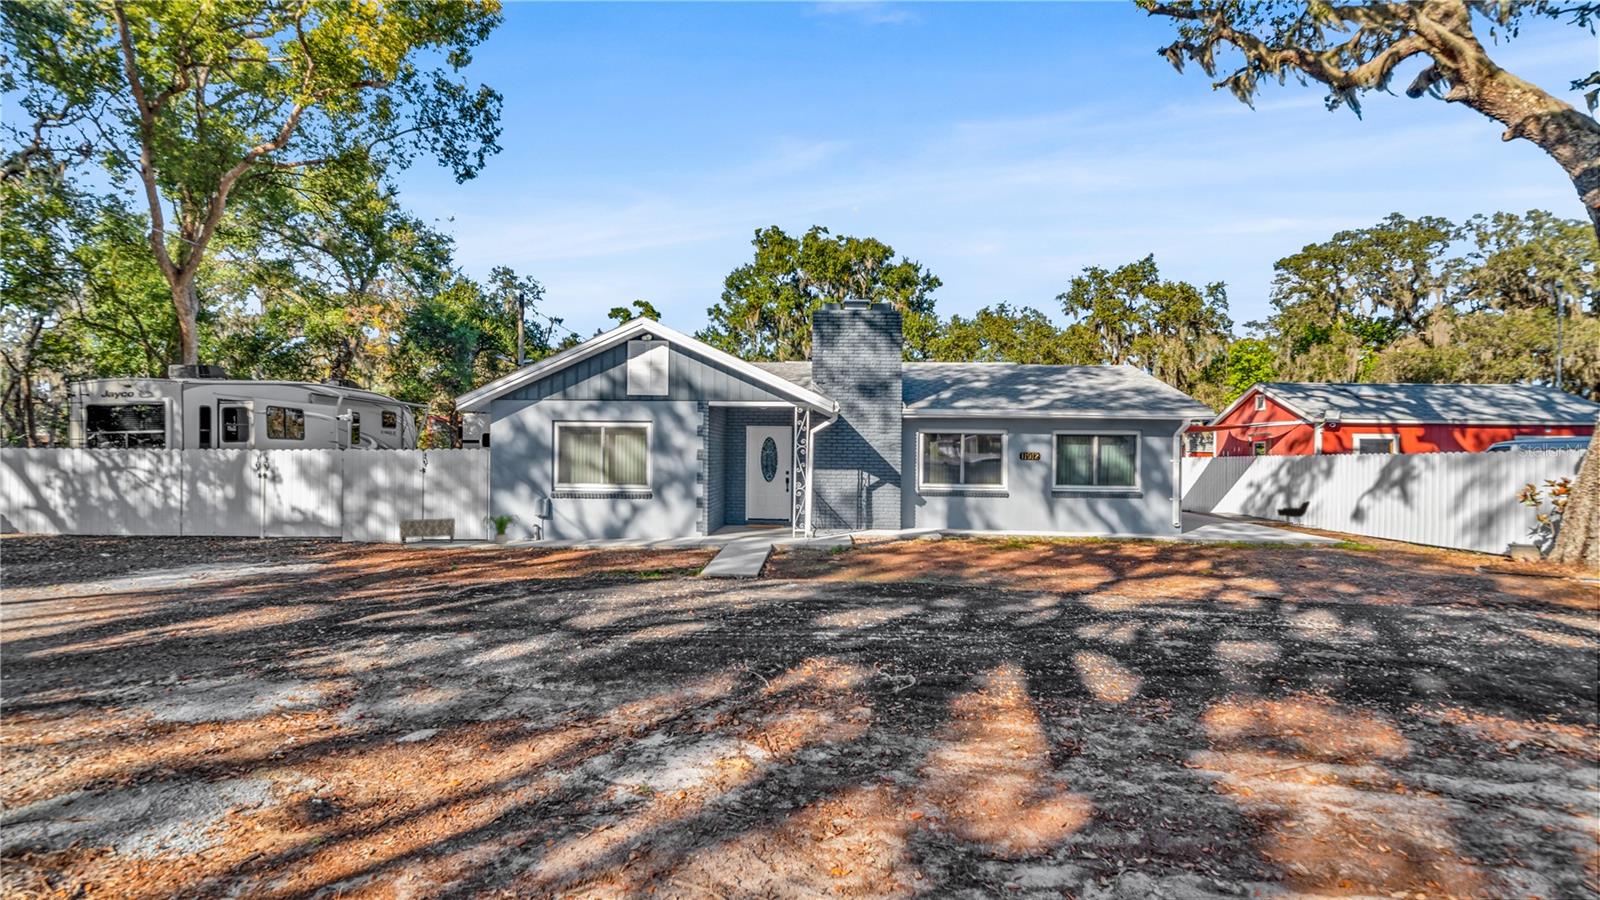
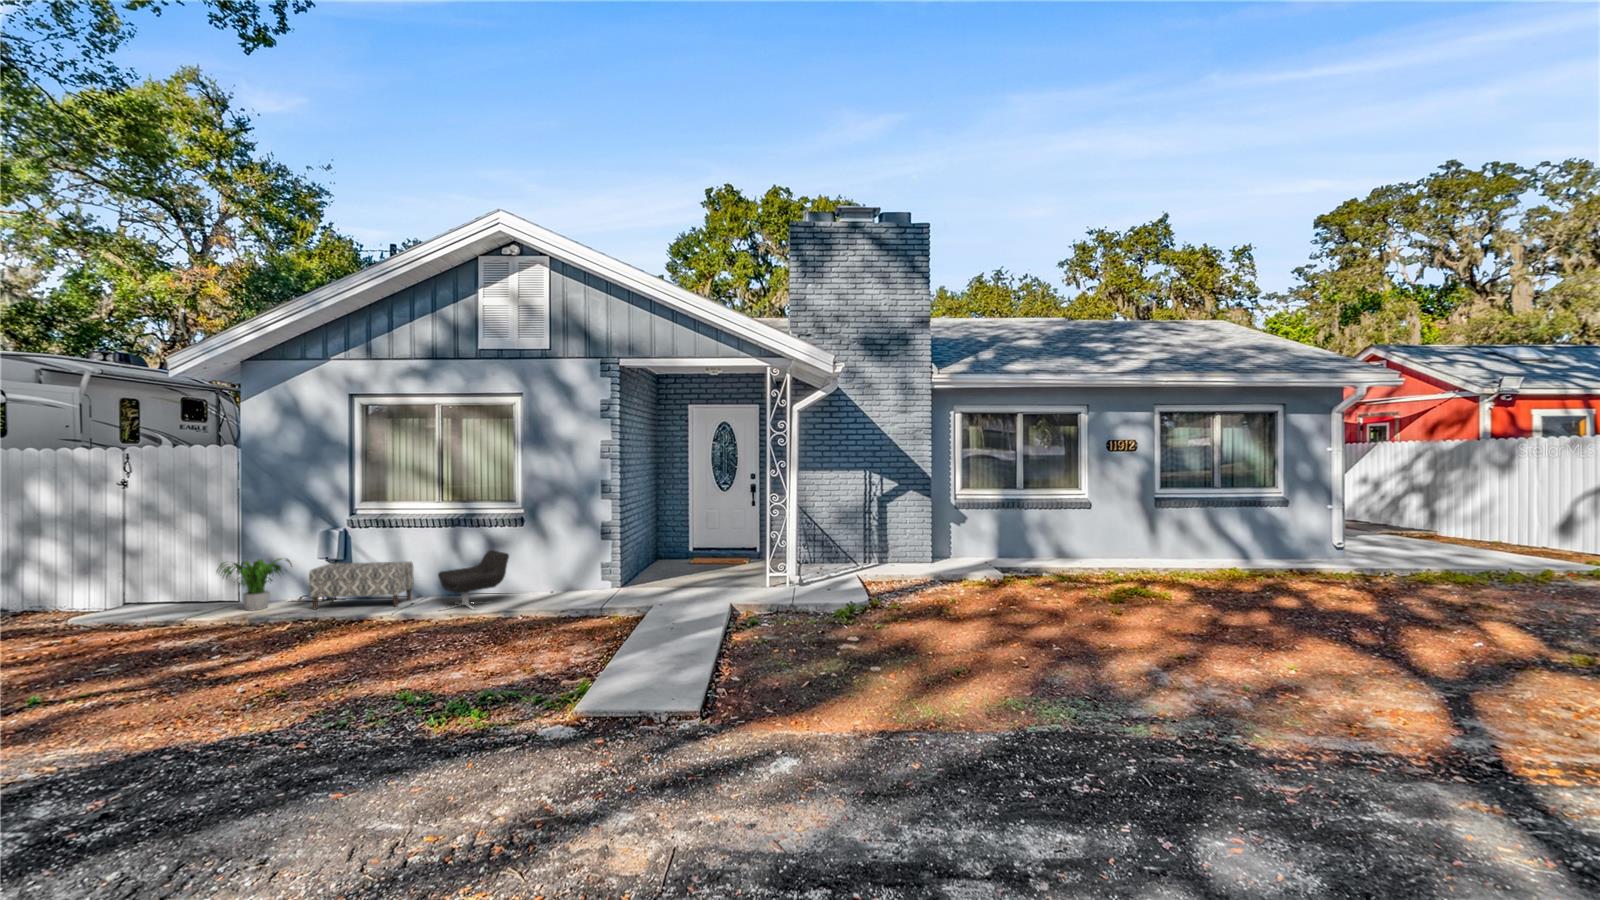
lounge chair: present [1277,501,1310,523] -> present [438,550,509,610]
bench: present [399,518,455,544] -> present [309,562,414,609]

